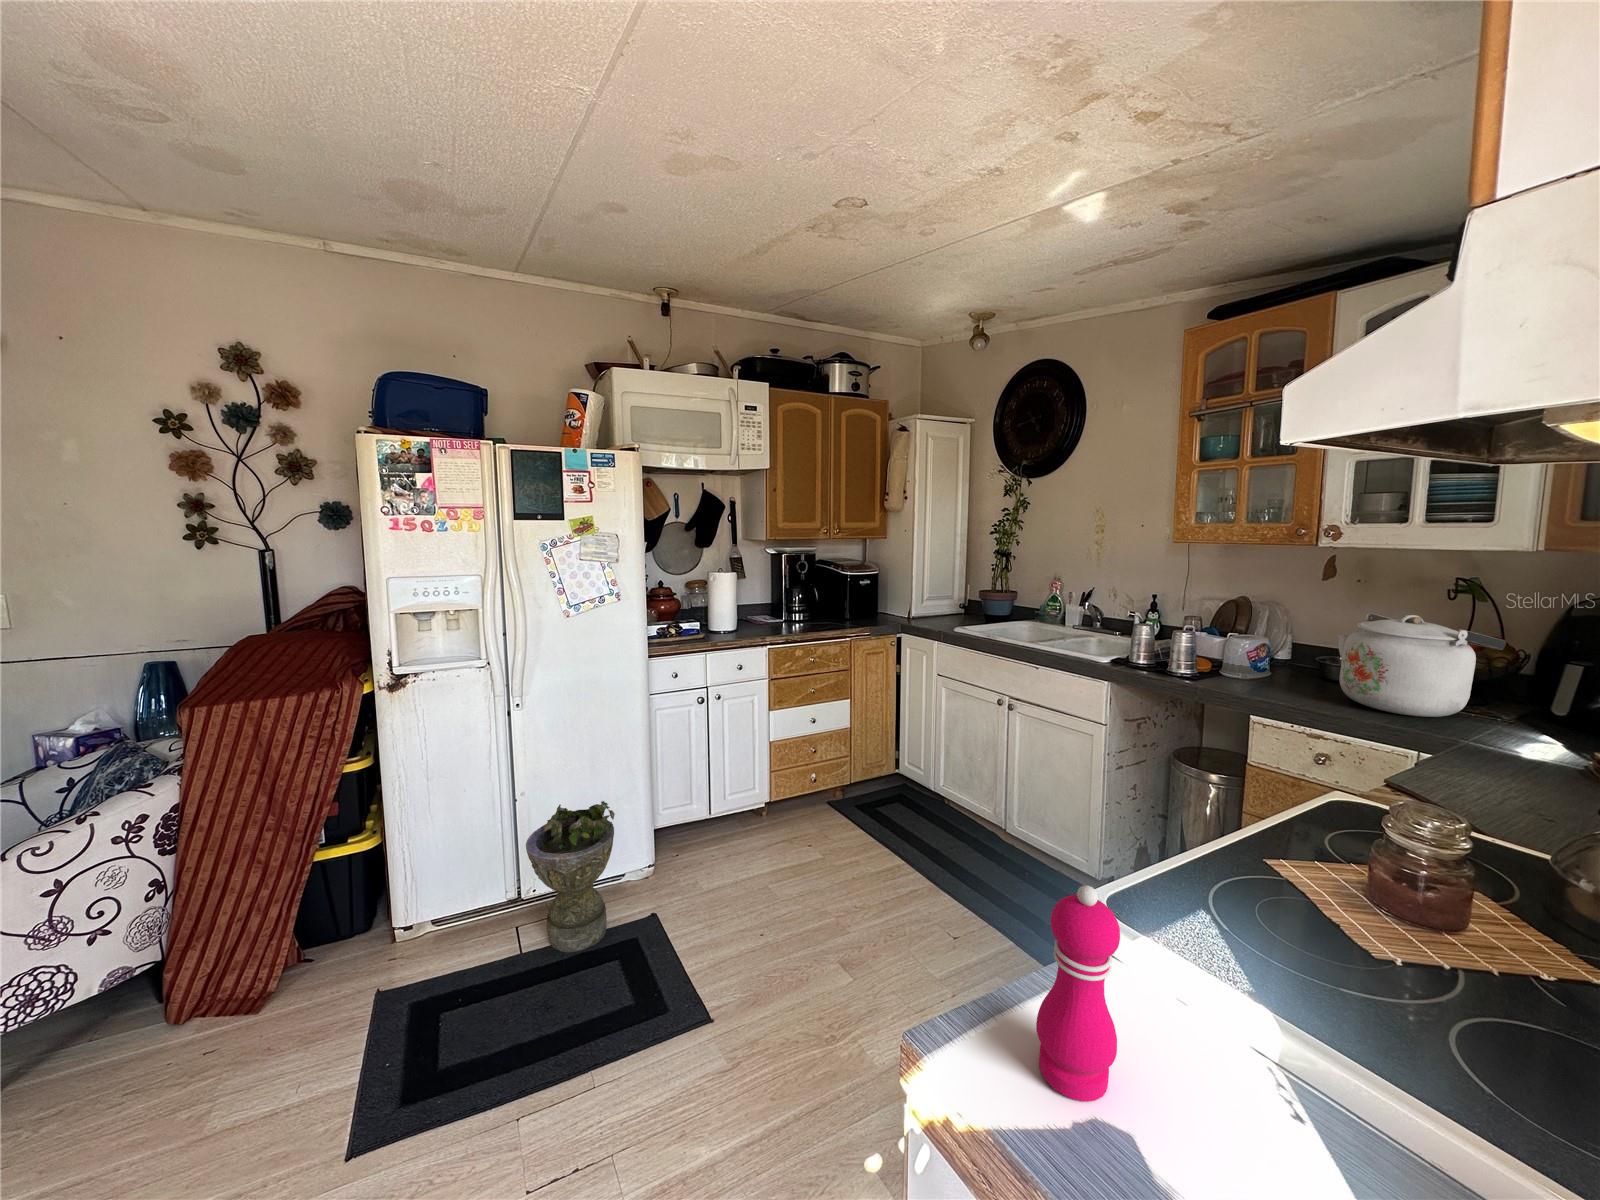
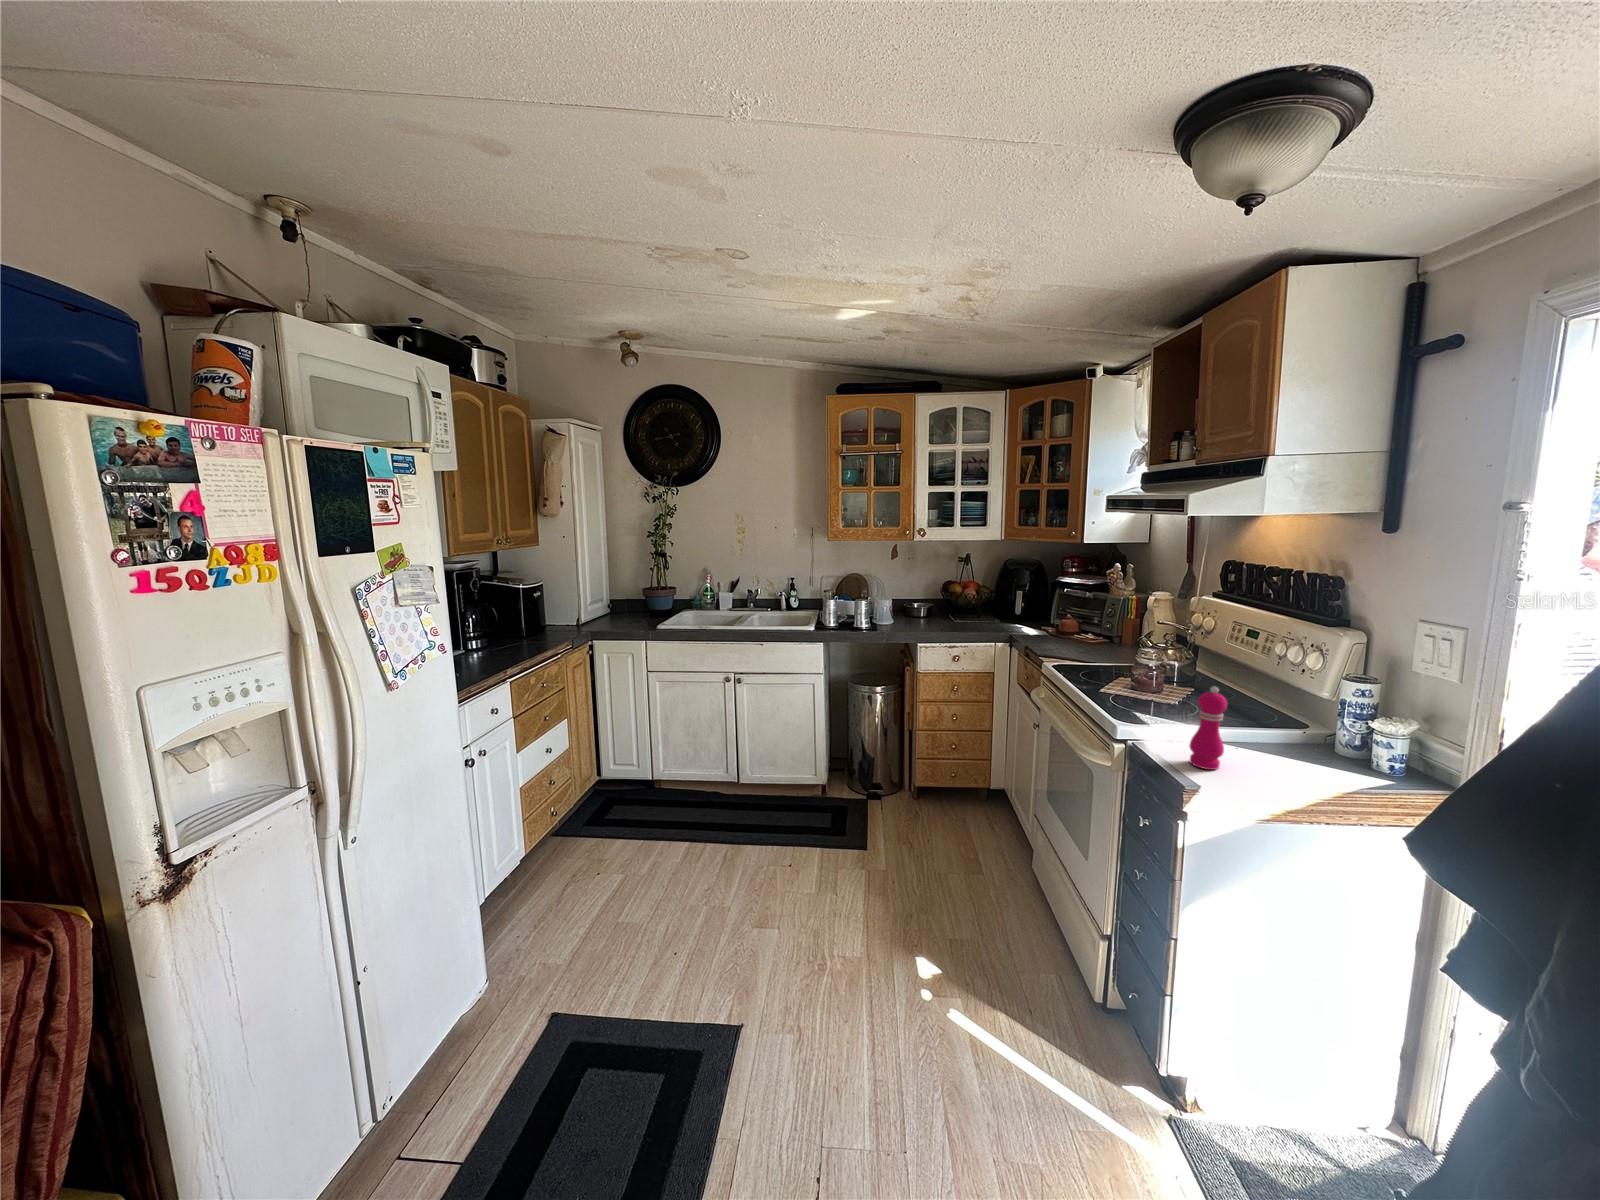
kettle: present [1338,613,1506,717] -> none [922,574,987,625]
planter: present [526,801,615,952] -> none [425,910,549,1131]

